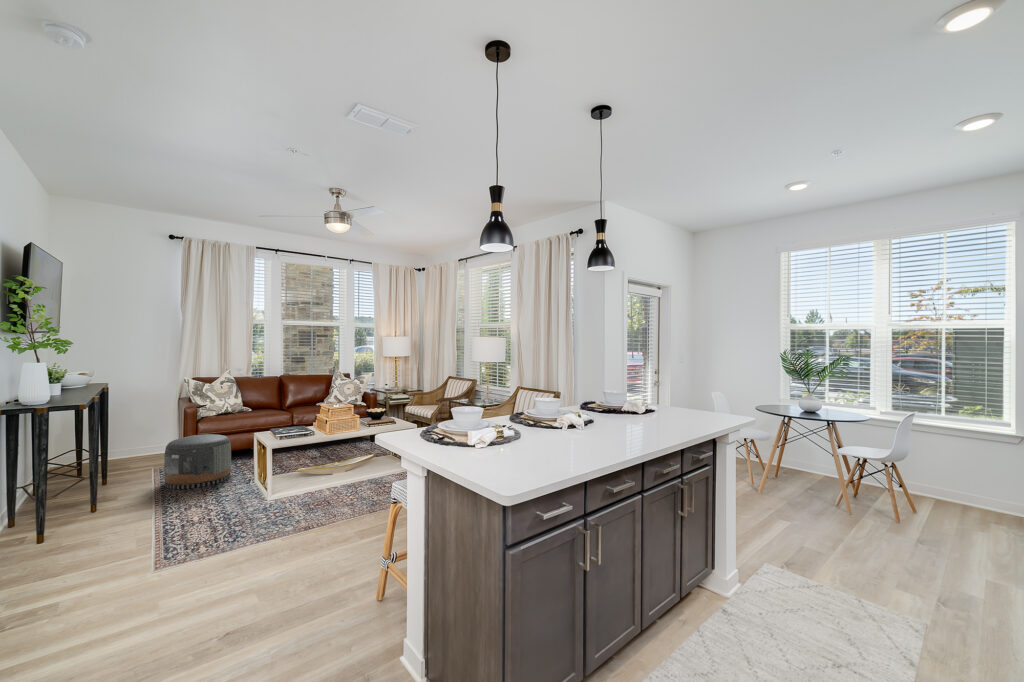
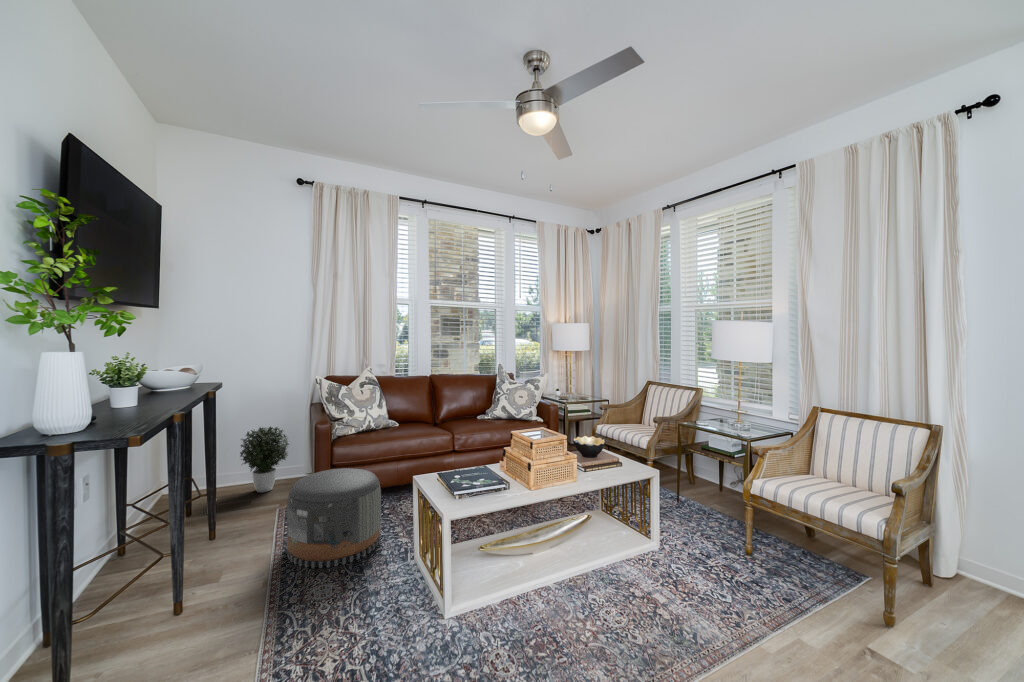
potted plant: none [123,415,164,463] -> present [240,427,289,492]

